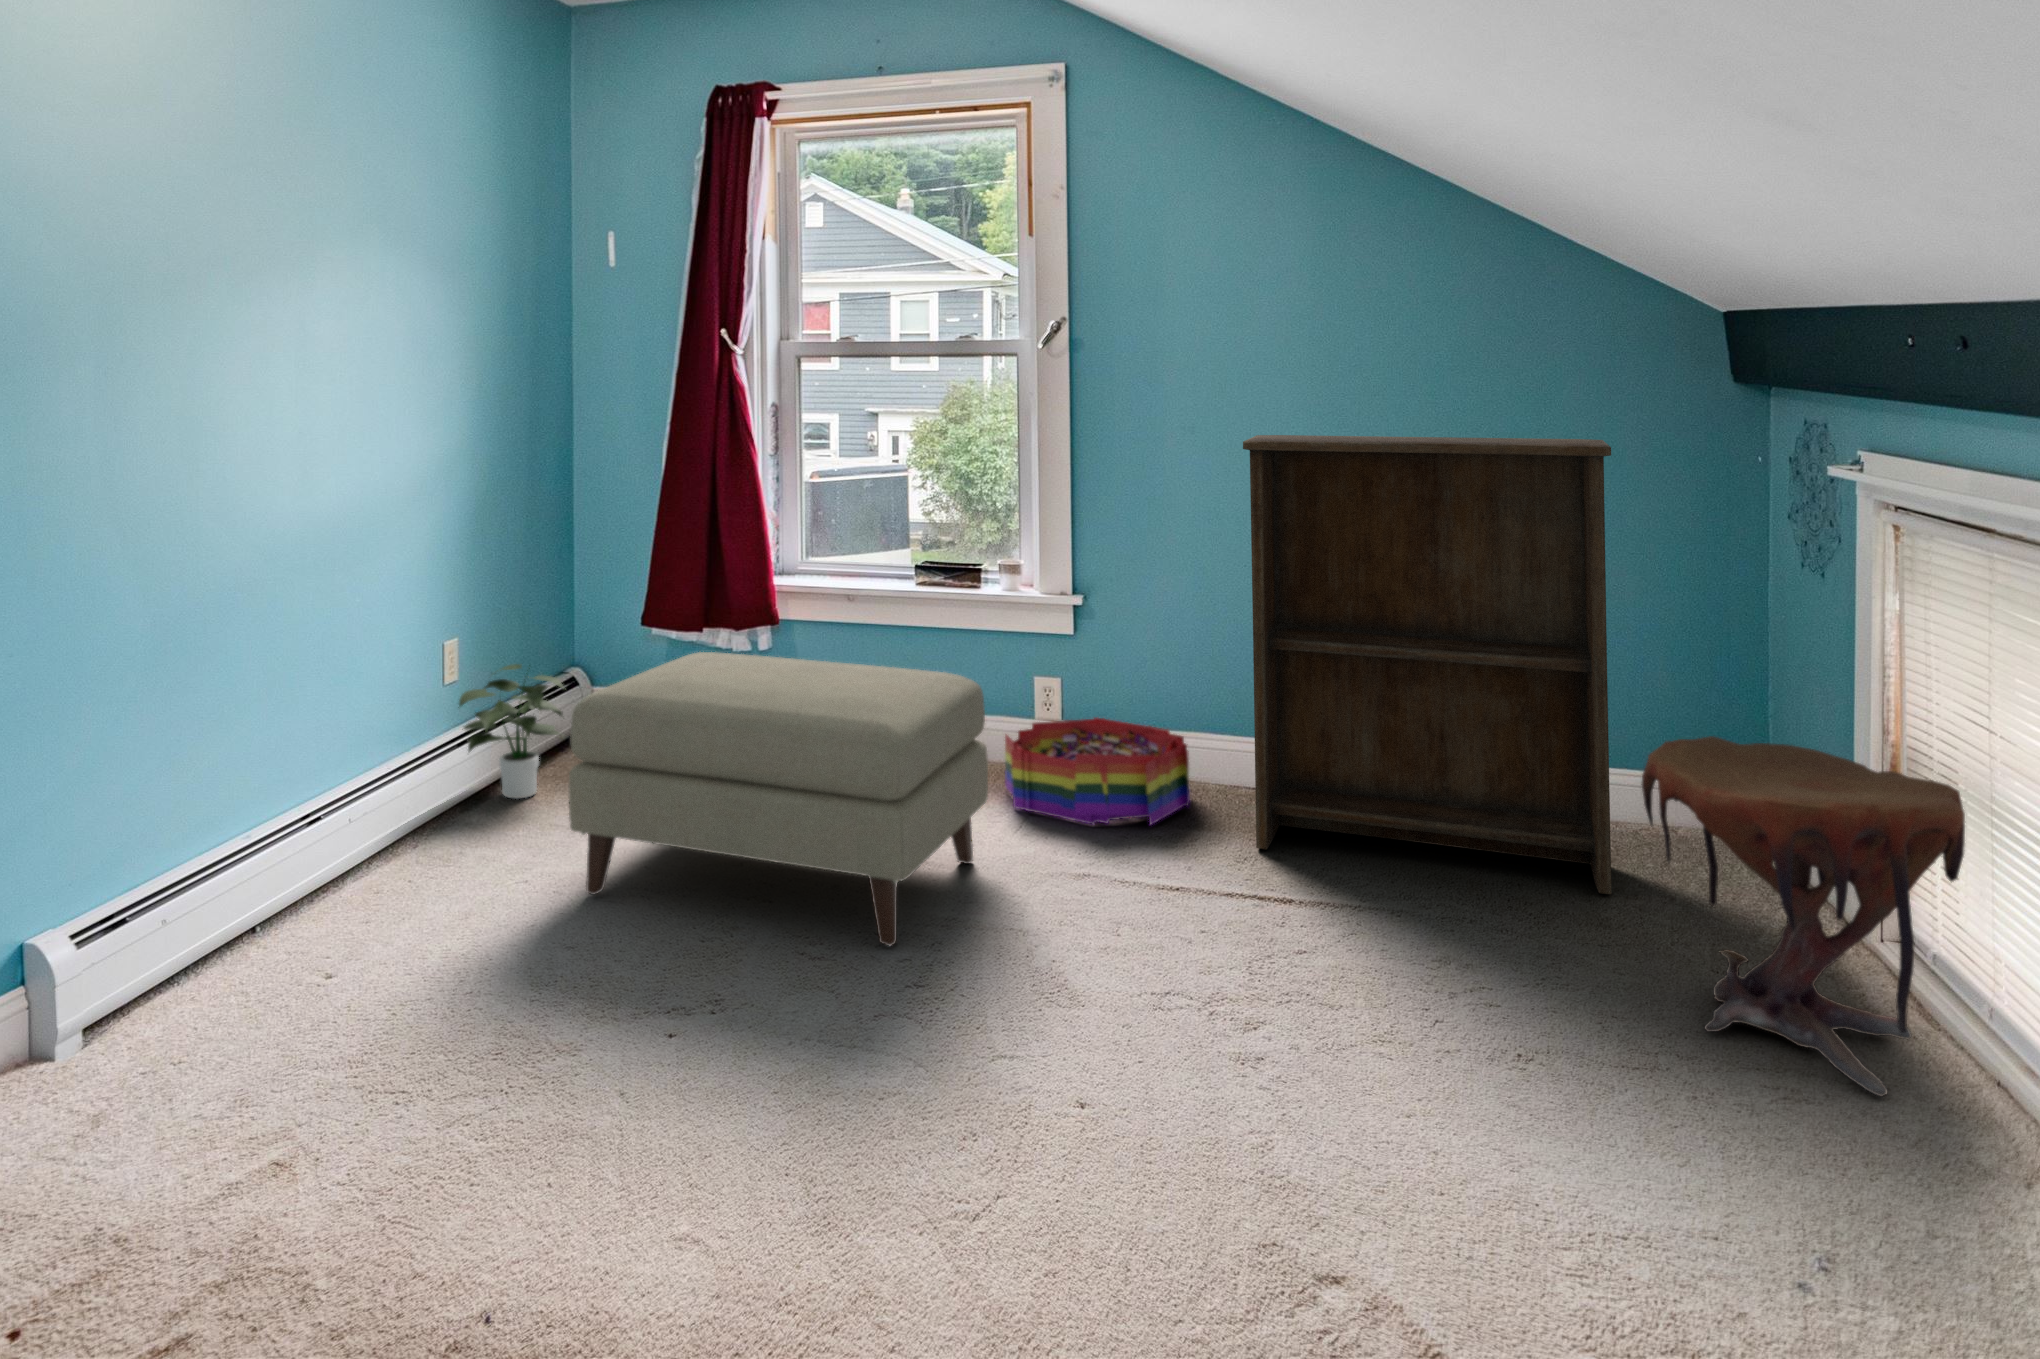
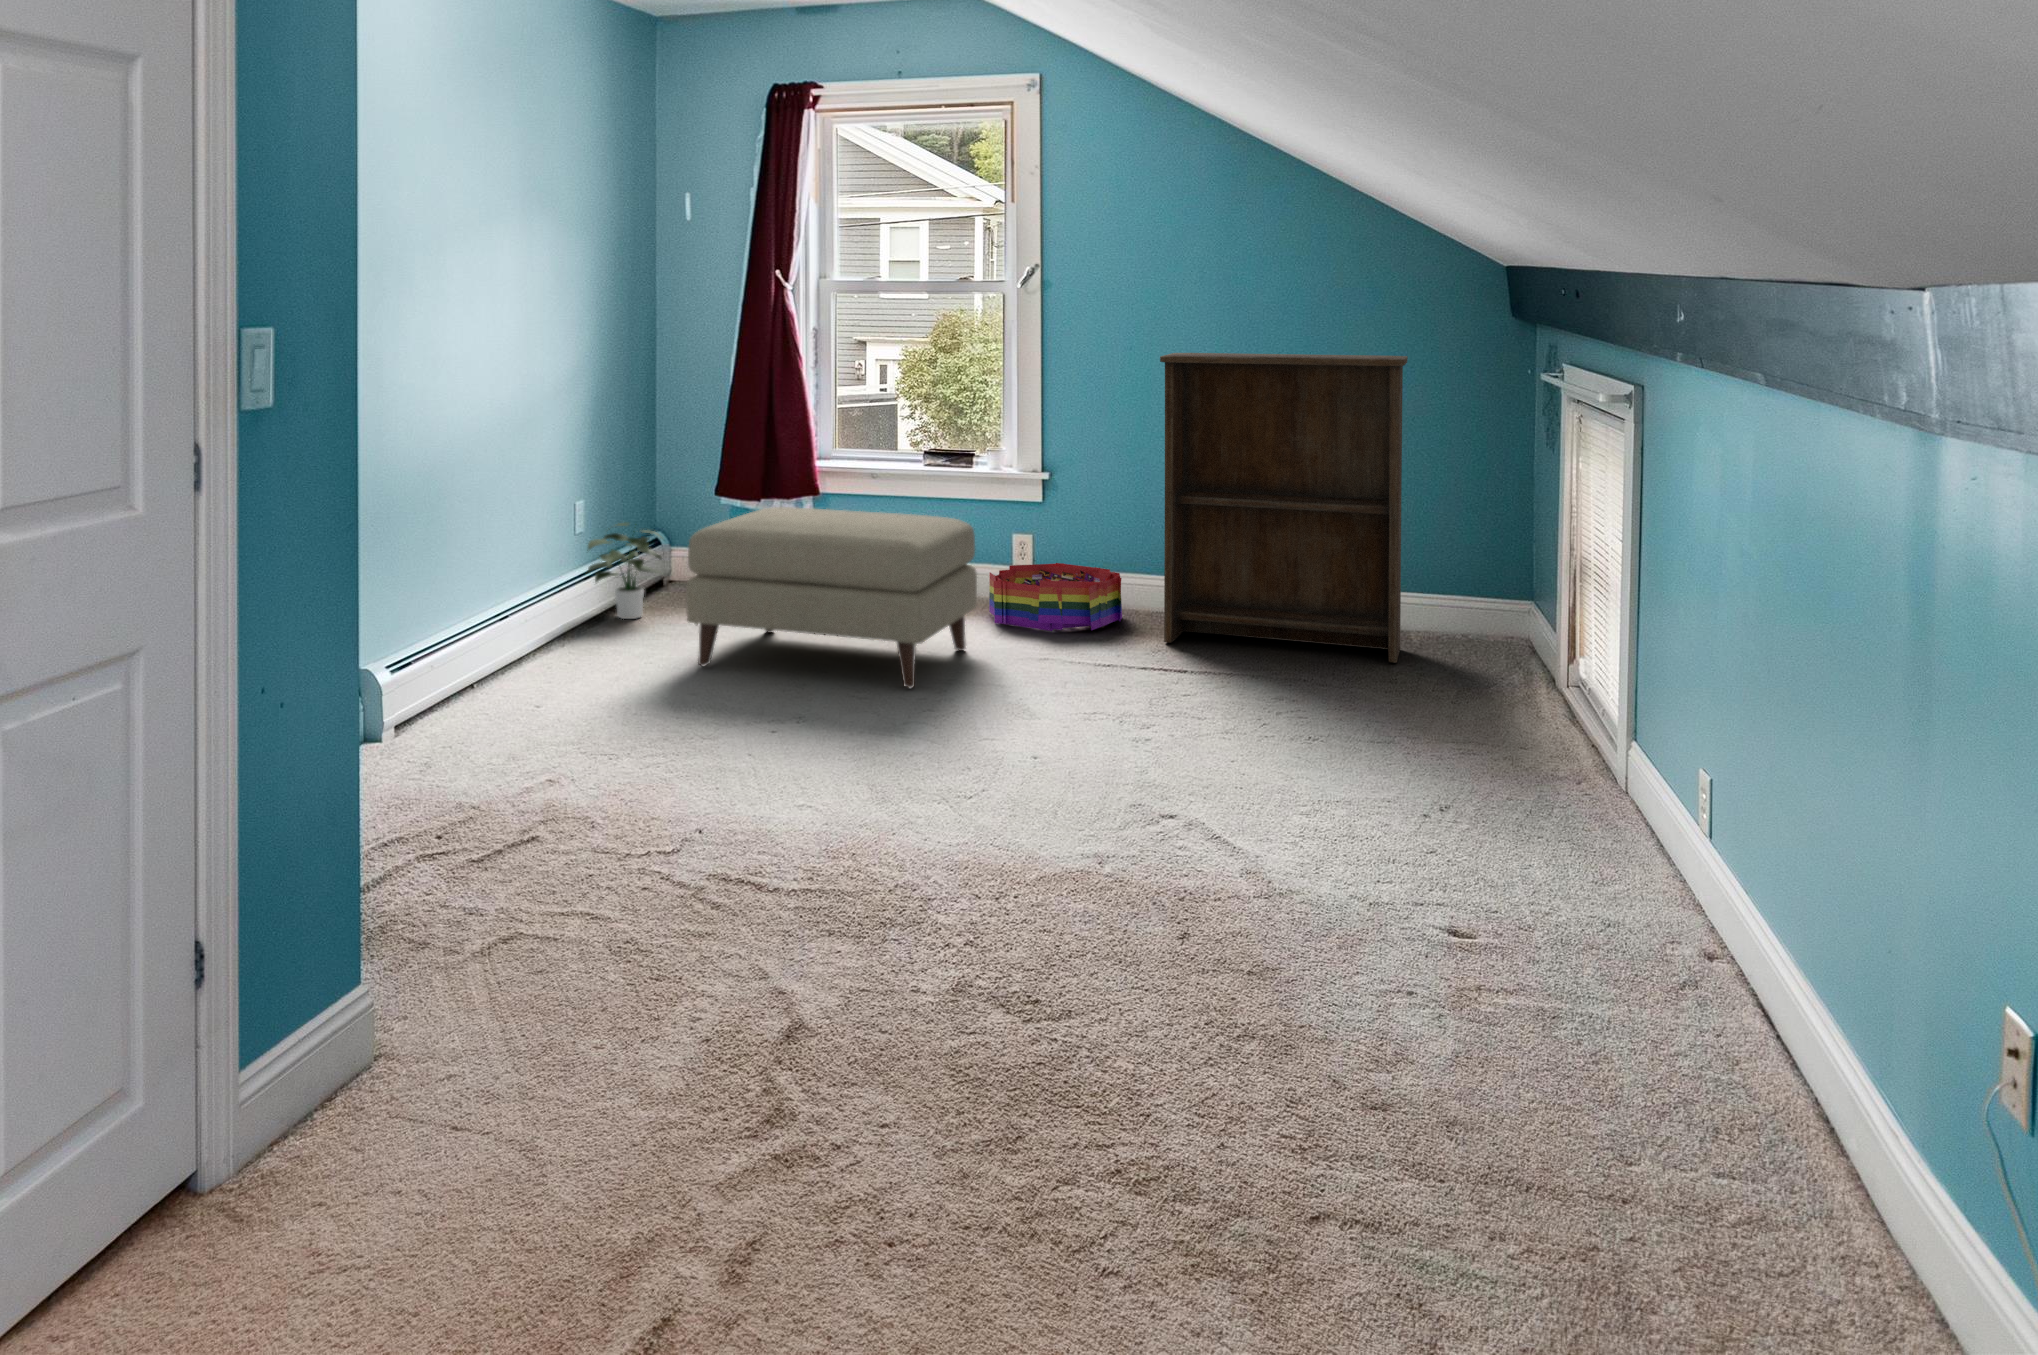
side table: present [1641,736,1965,1097] -> none [1393,545,1575,744]

